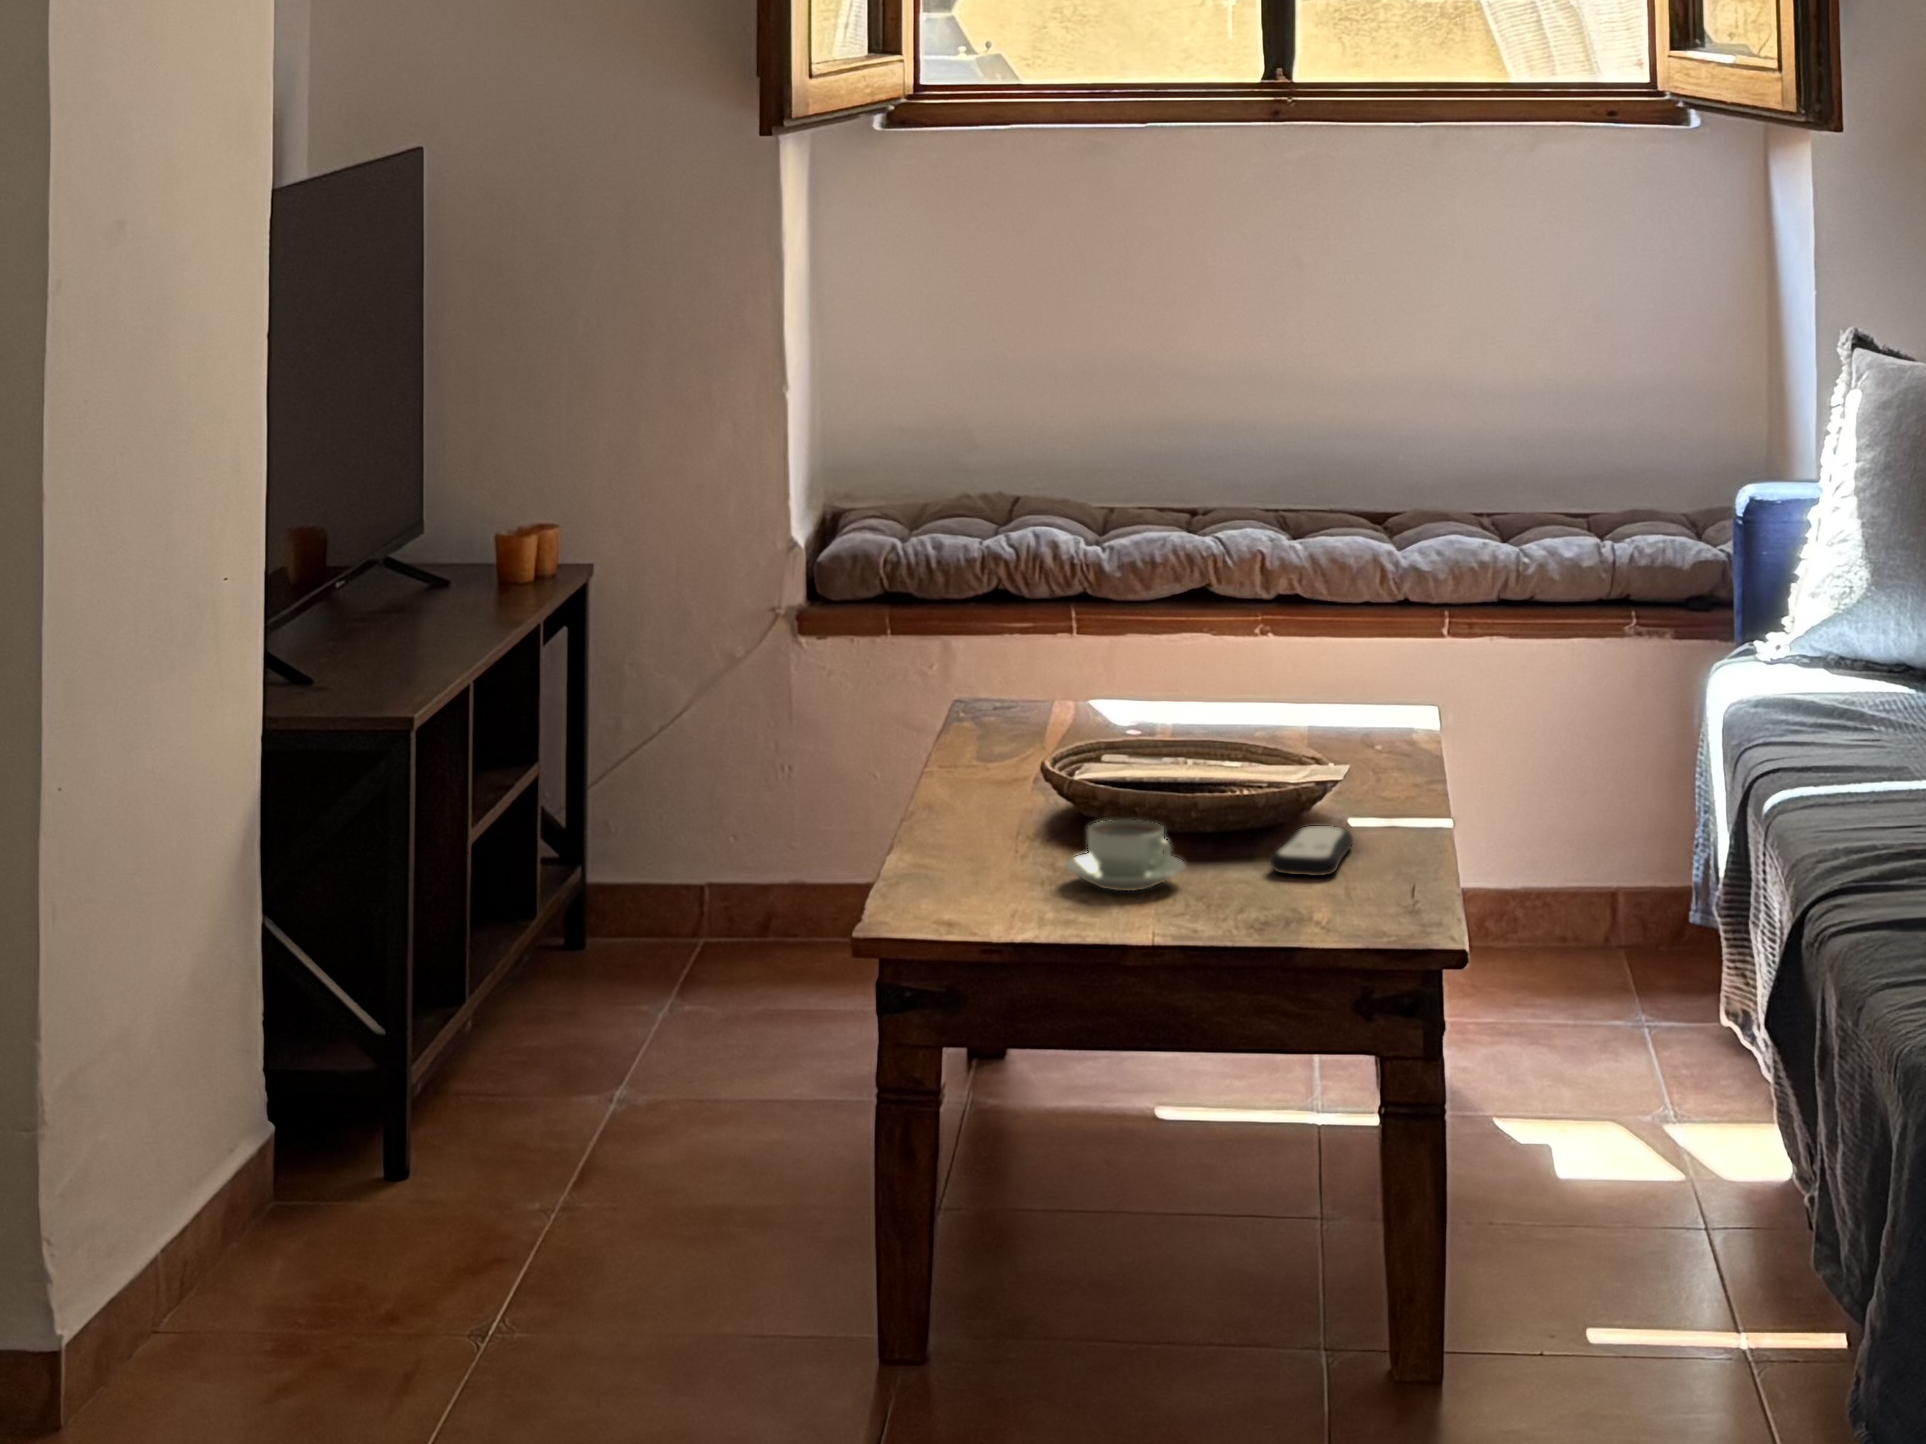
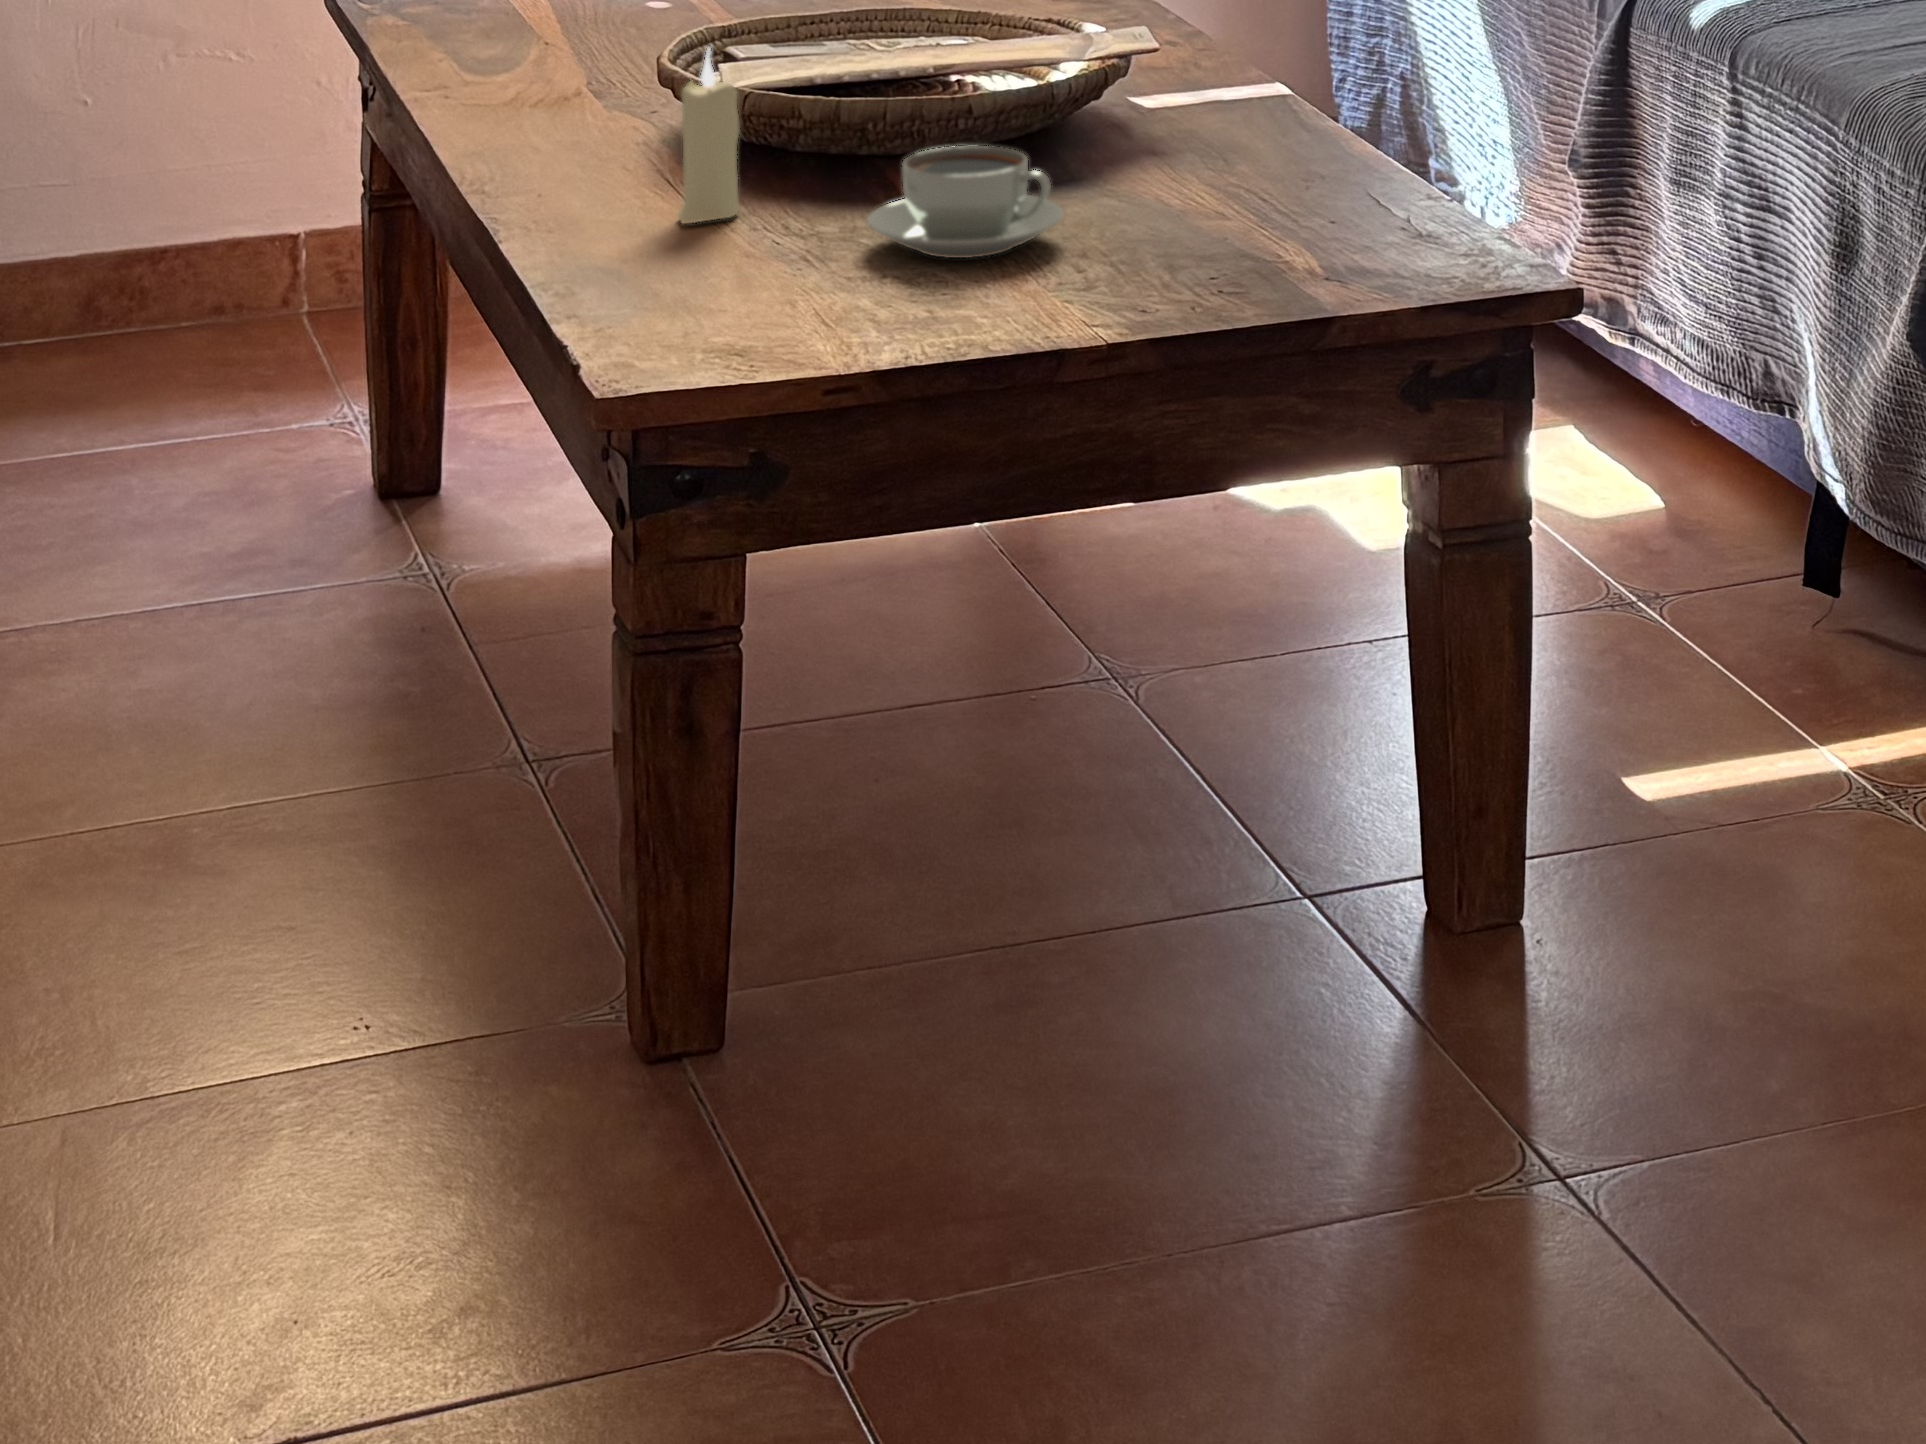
candle: none [982,742,1022,854] -> present [678,48,740,223]
remote control: present [1270,826,1353,876] -> none [1150,120,1271,200]

